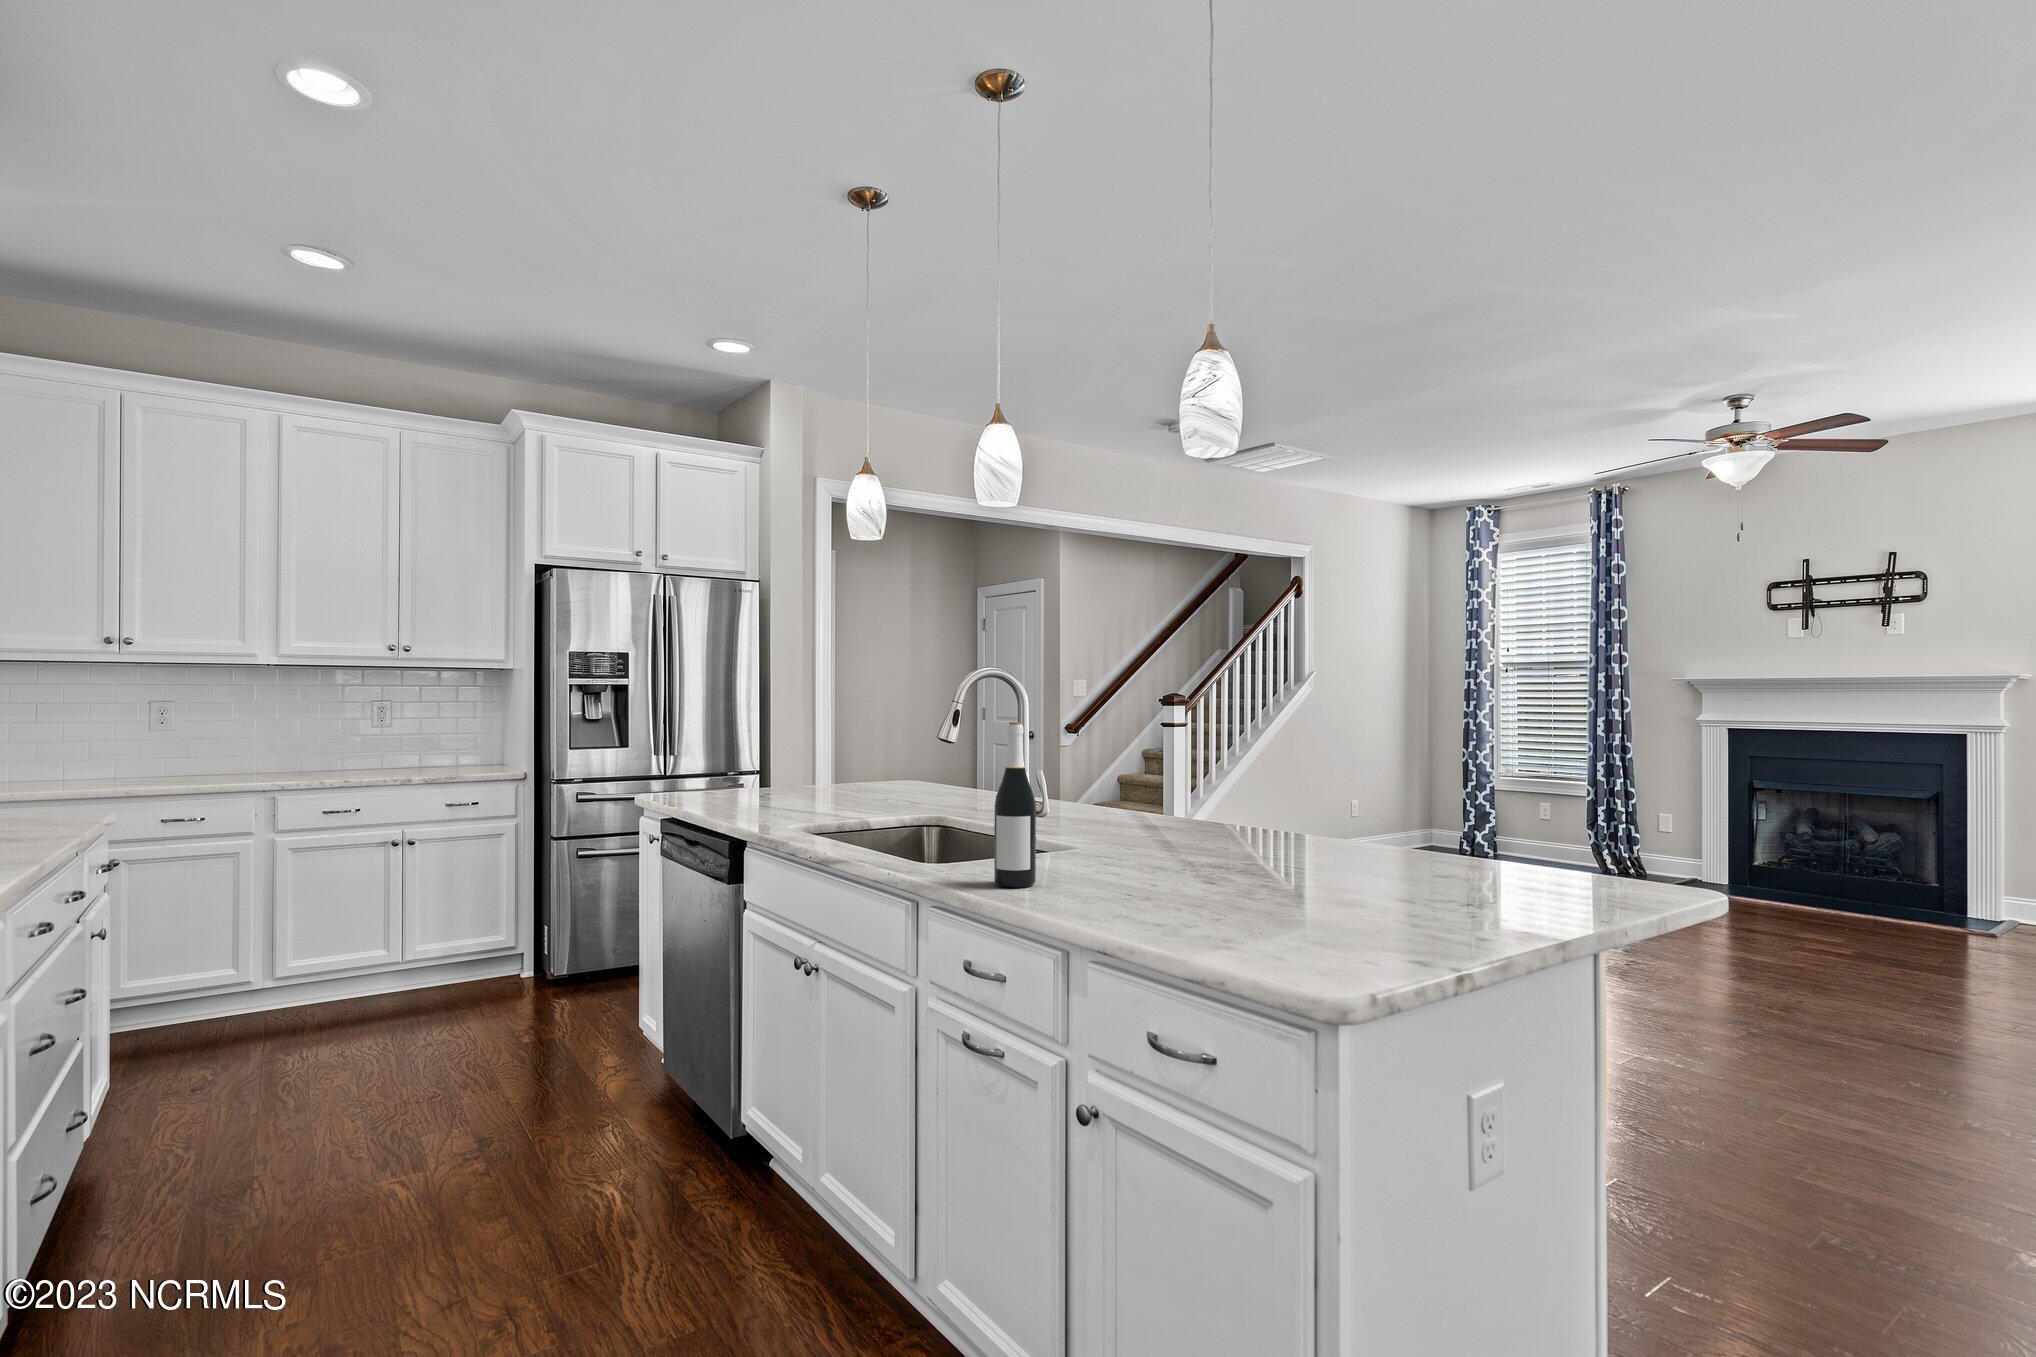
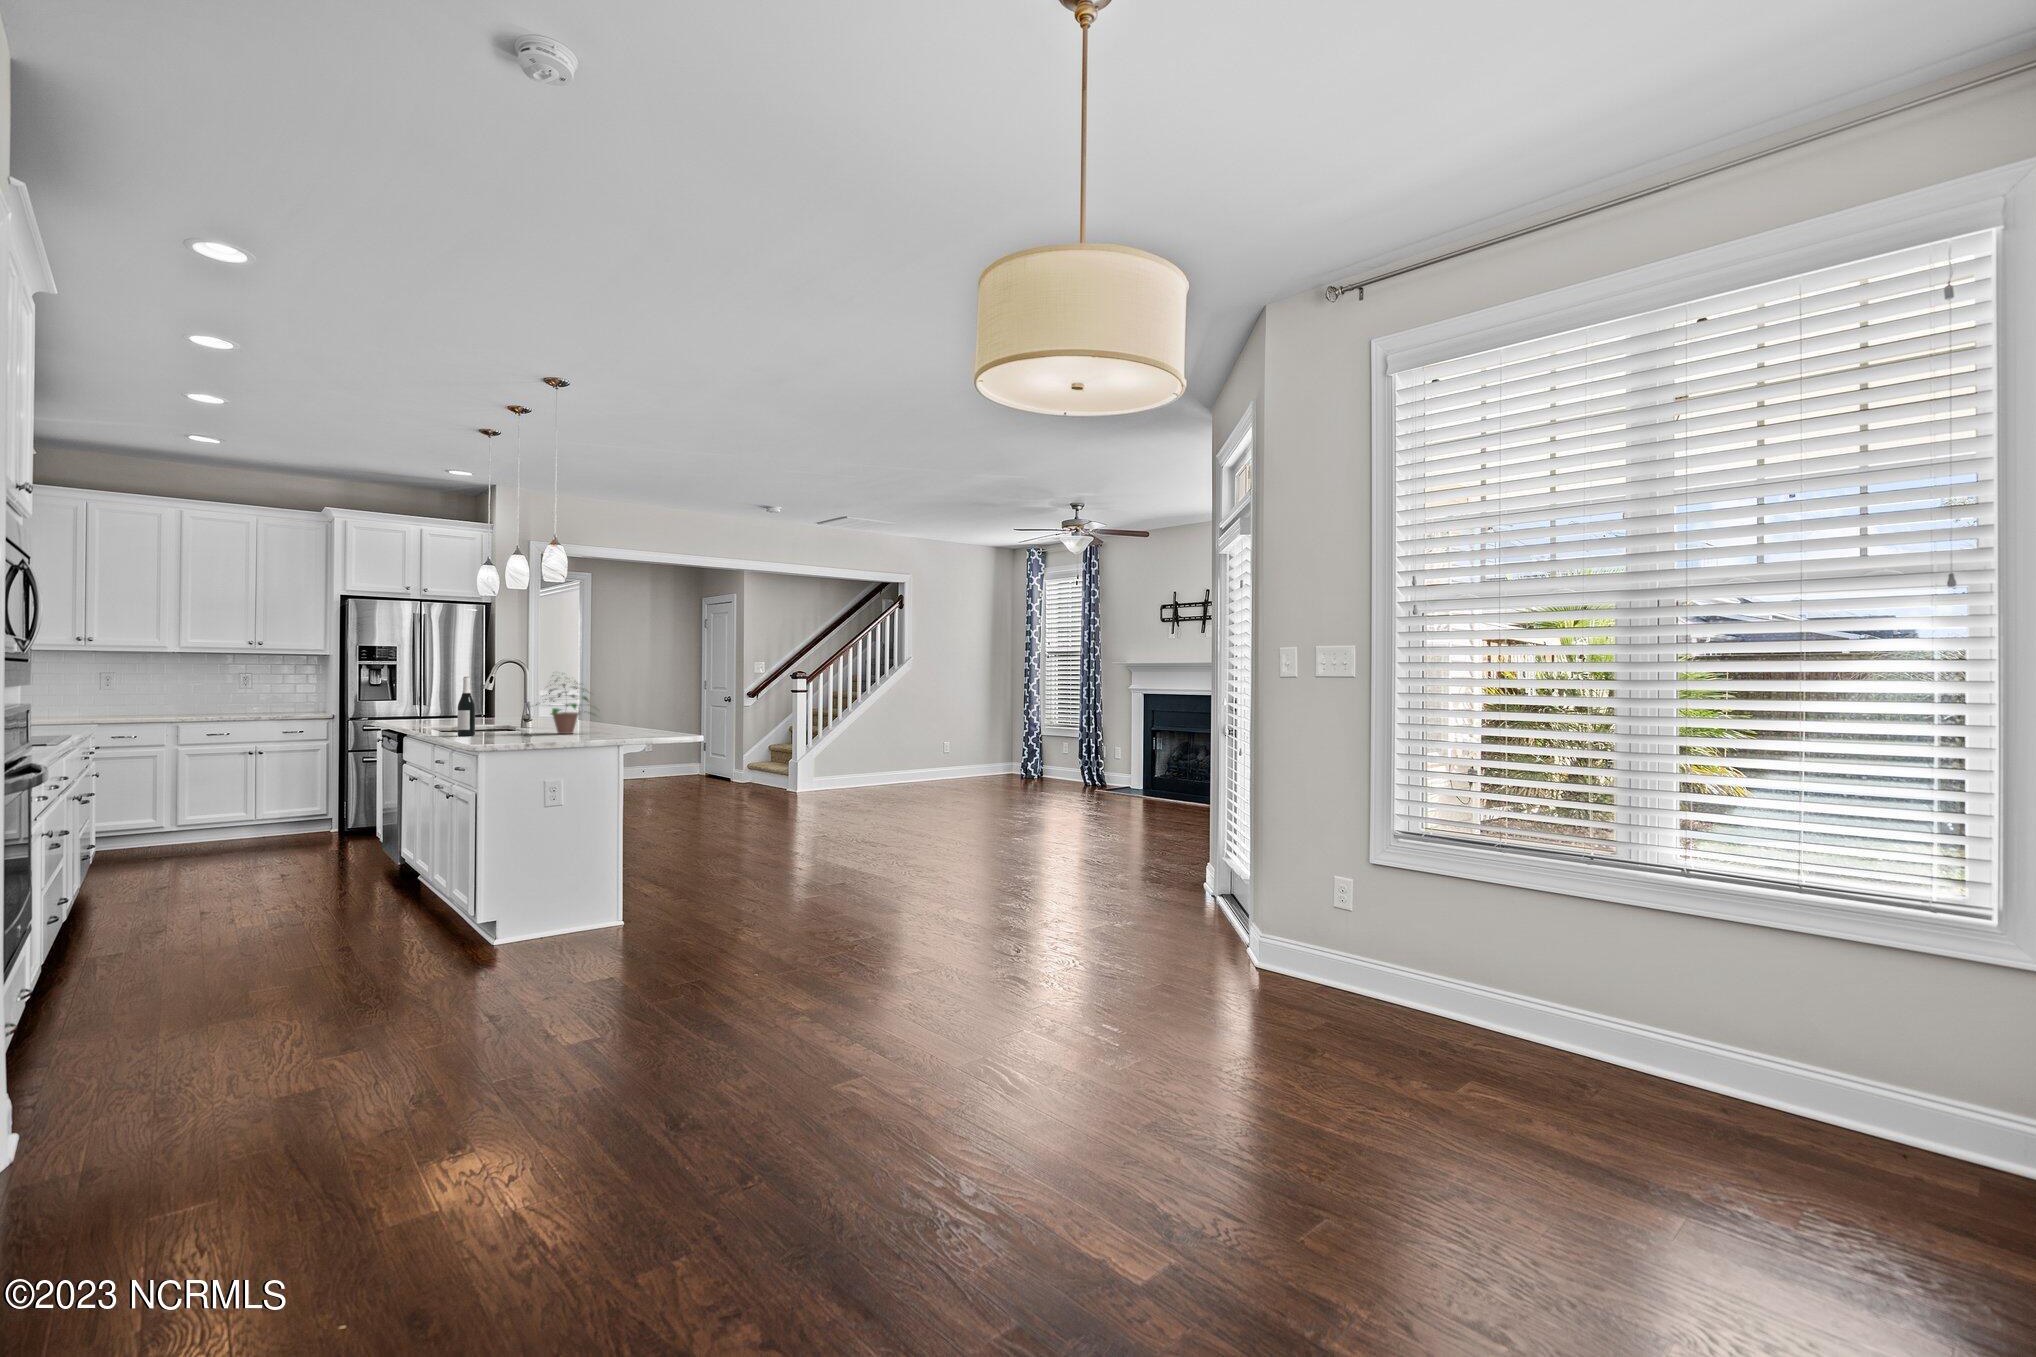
potted plant: none [1163,708,1347,879] -> present [536,679,596,734]

